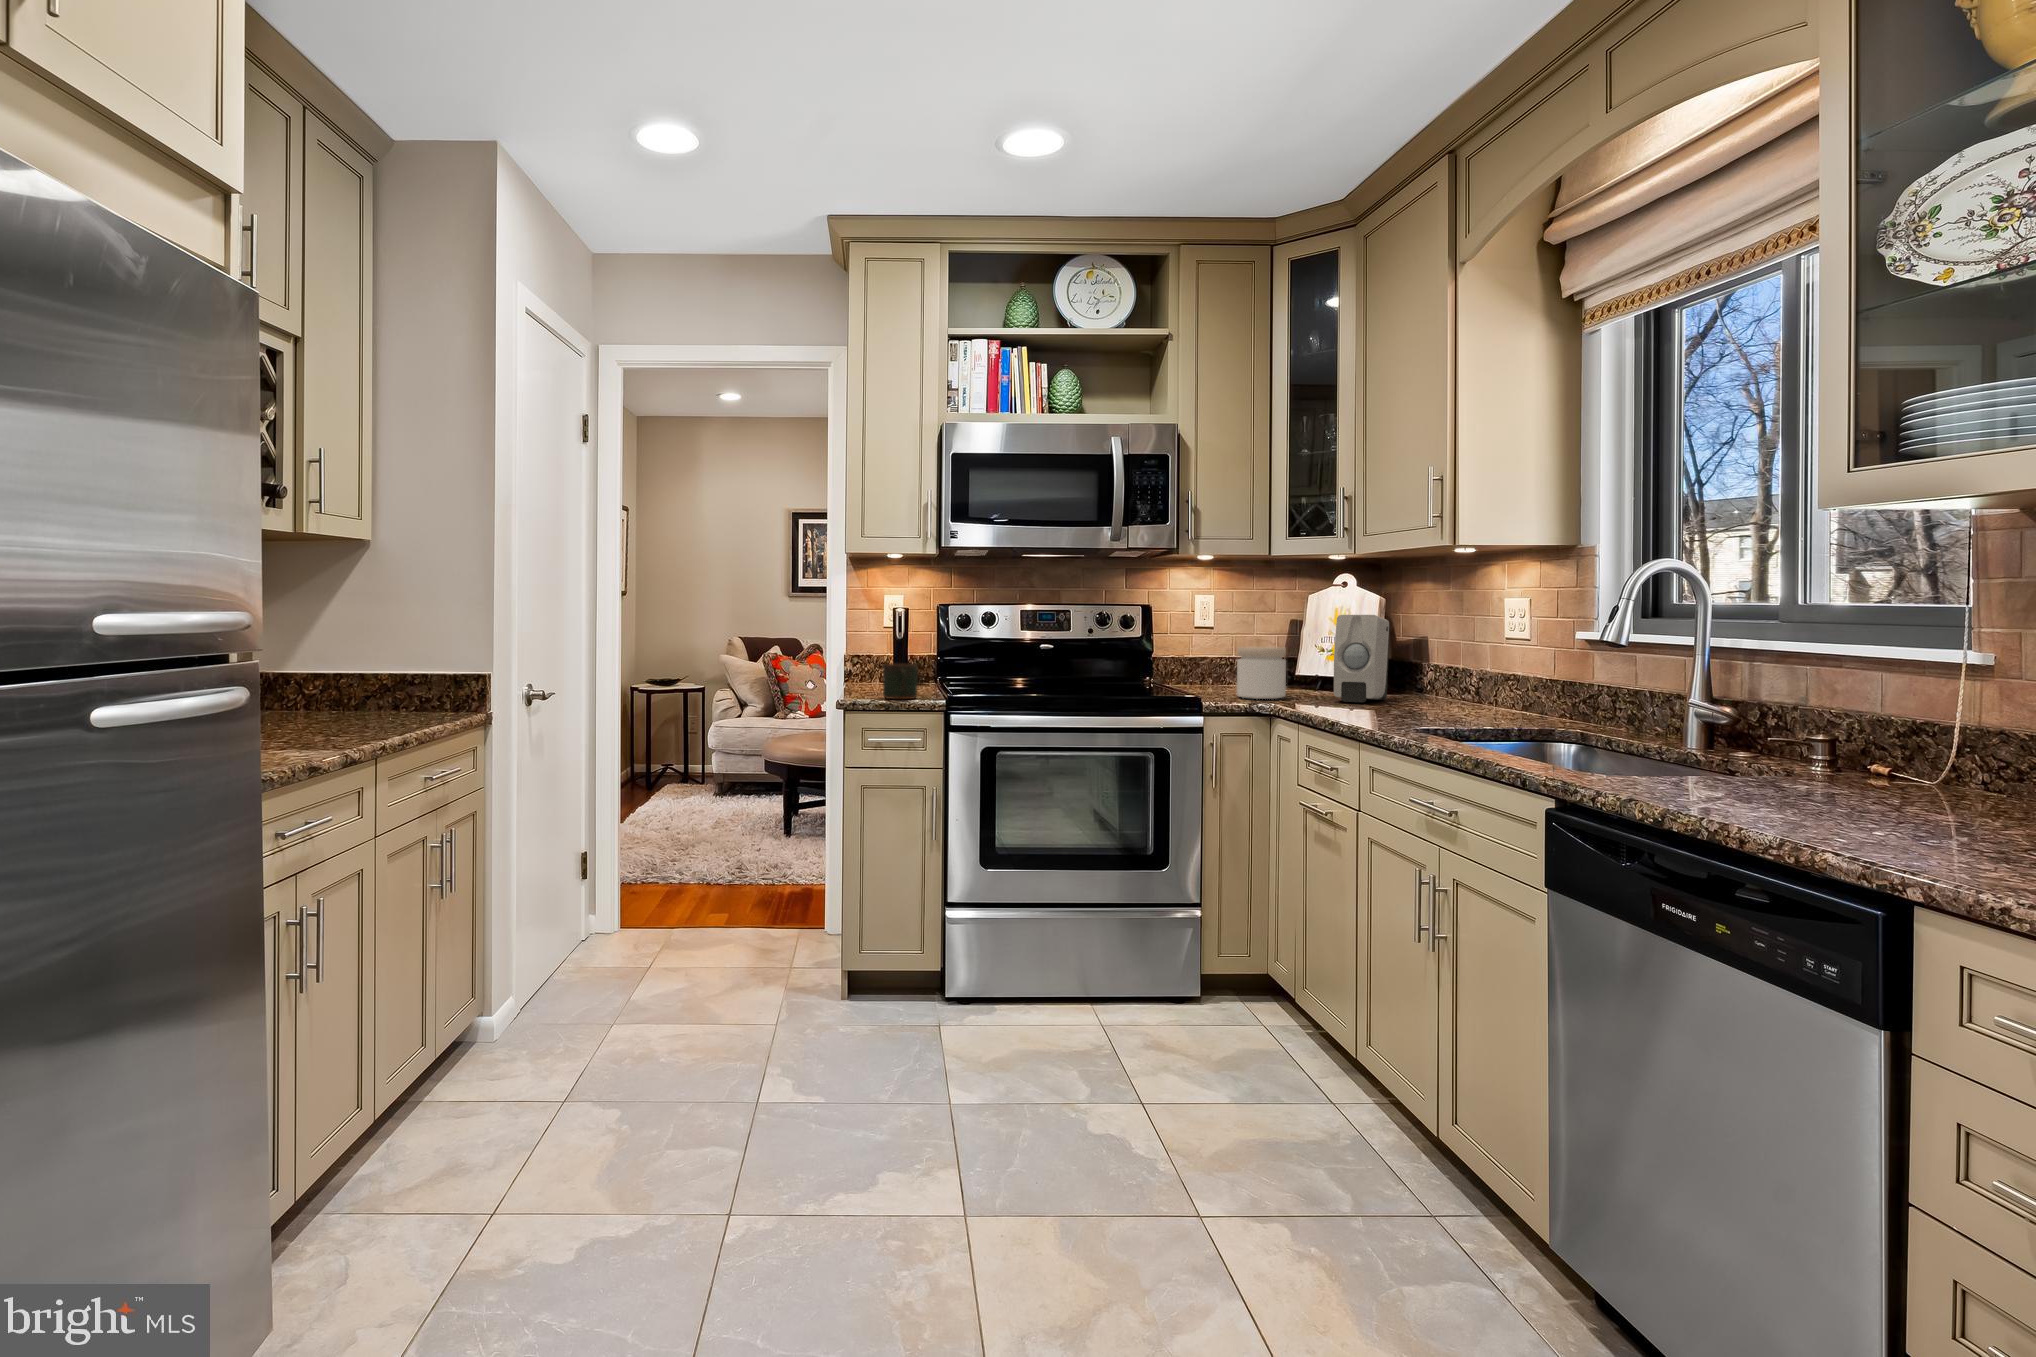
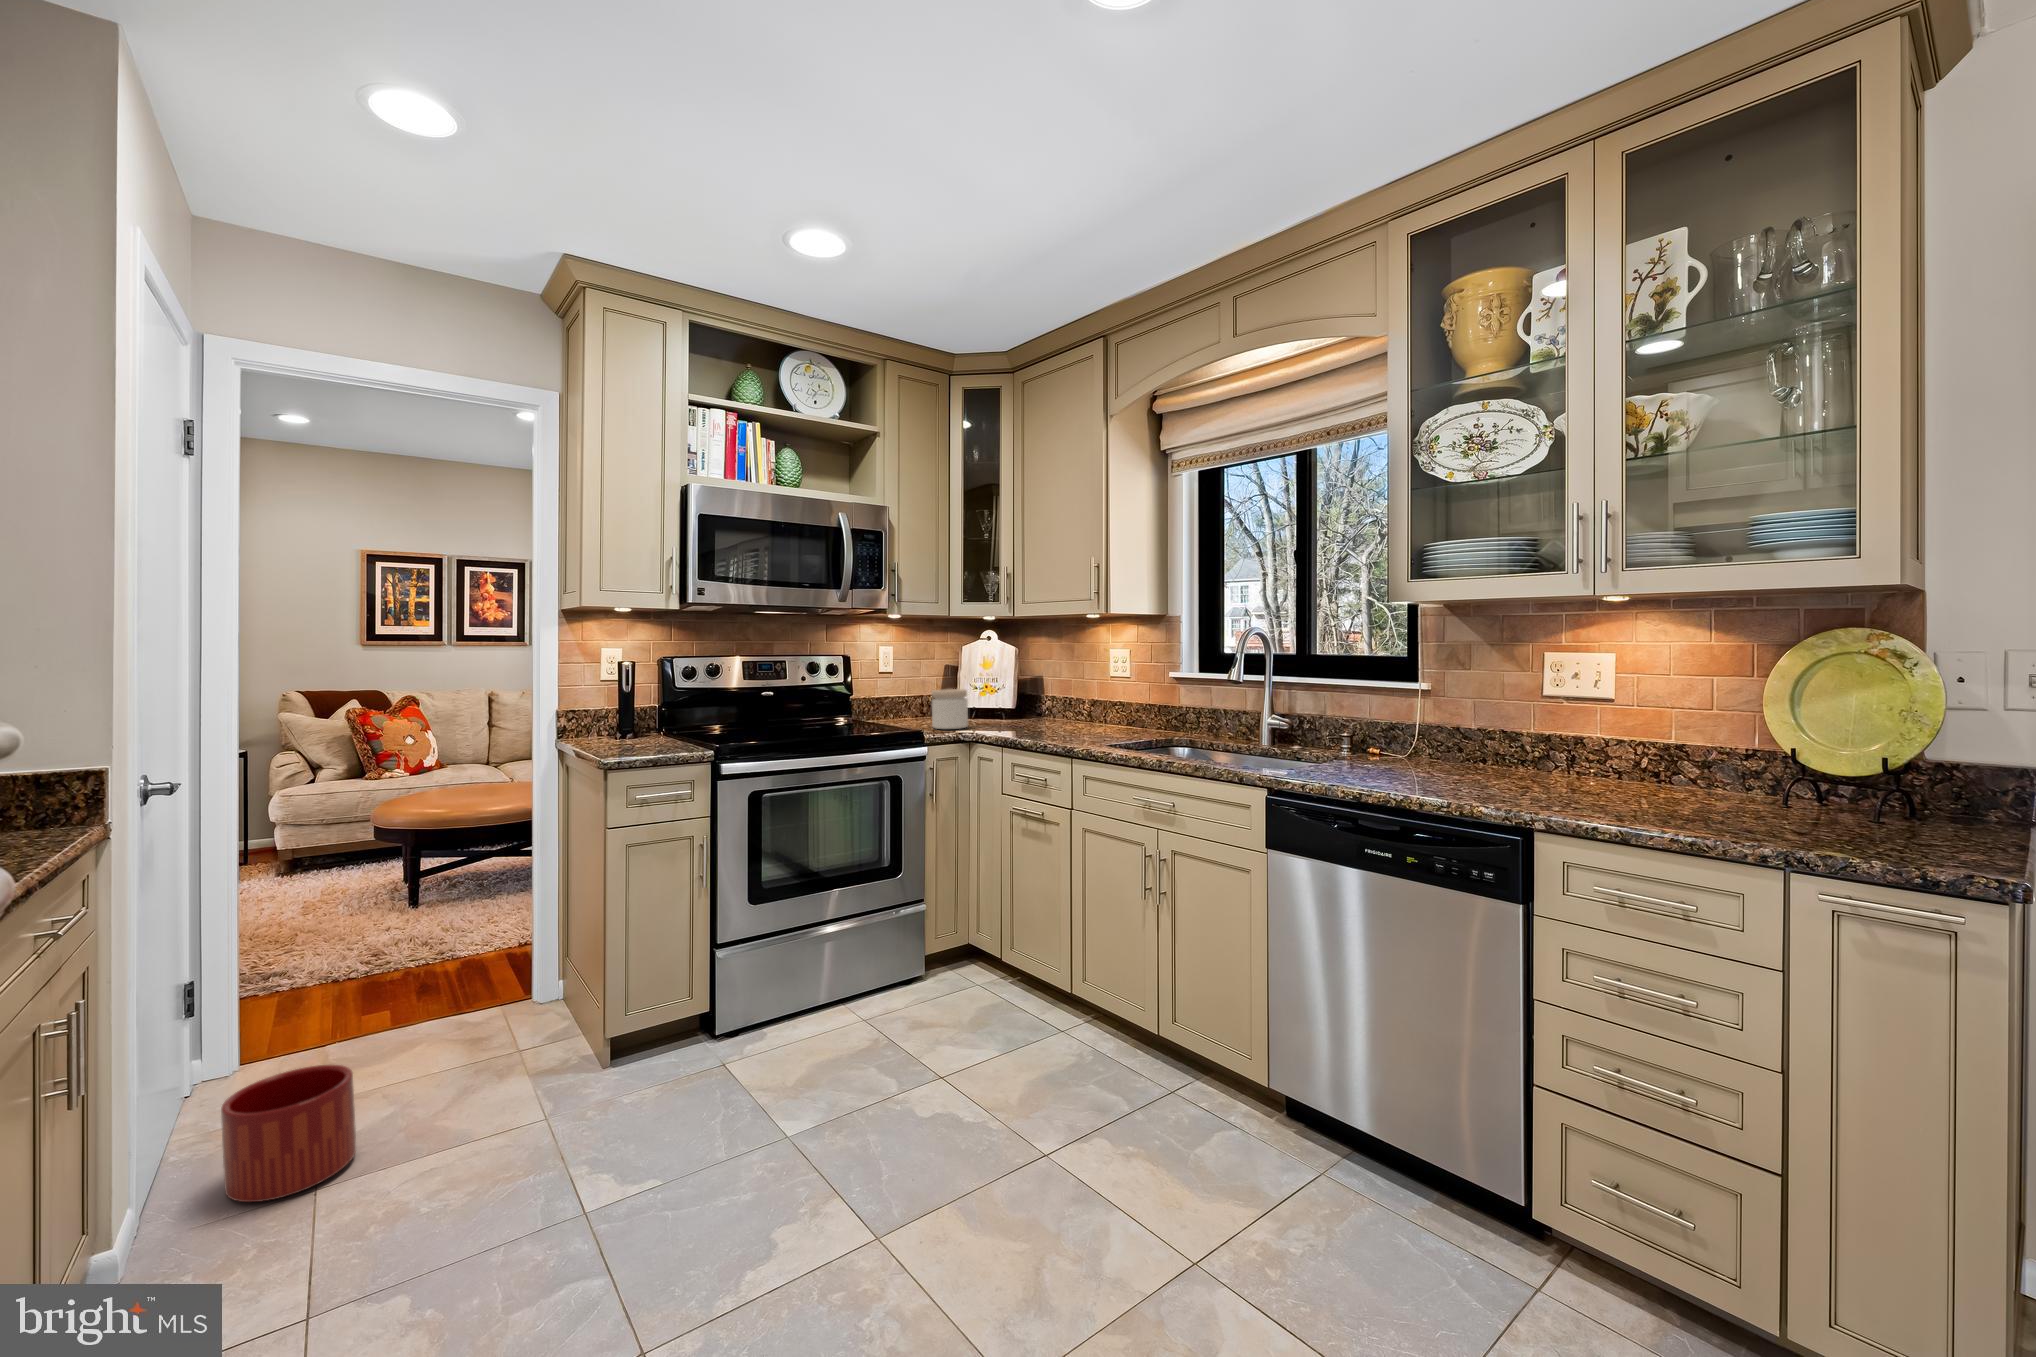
soap dispenser: present [1334,615,1390,702] -> none [1003,664,1033,727]
mug: present [883,664,918,699] -> none [644,721,679,754]
planter: none [493,949,590,1052] -> present [221,1065,356,1202]

